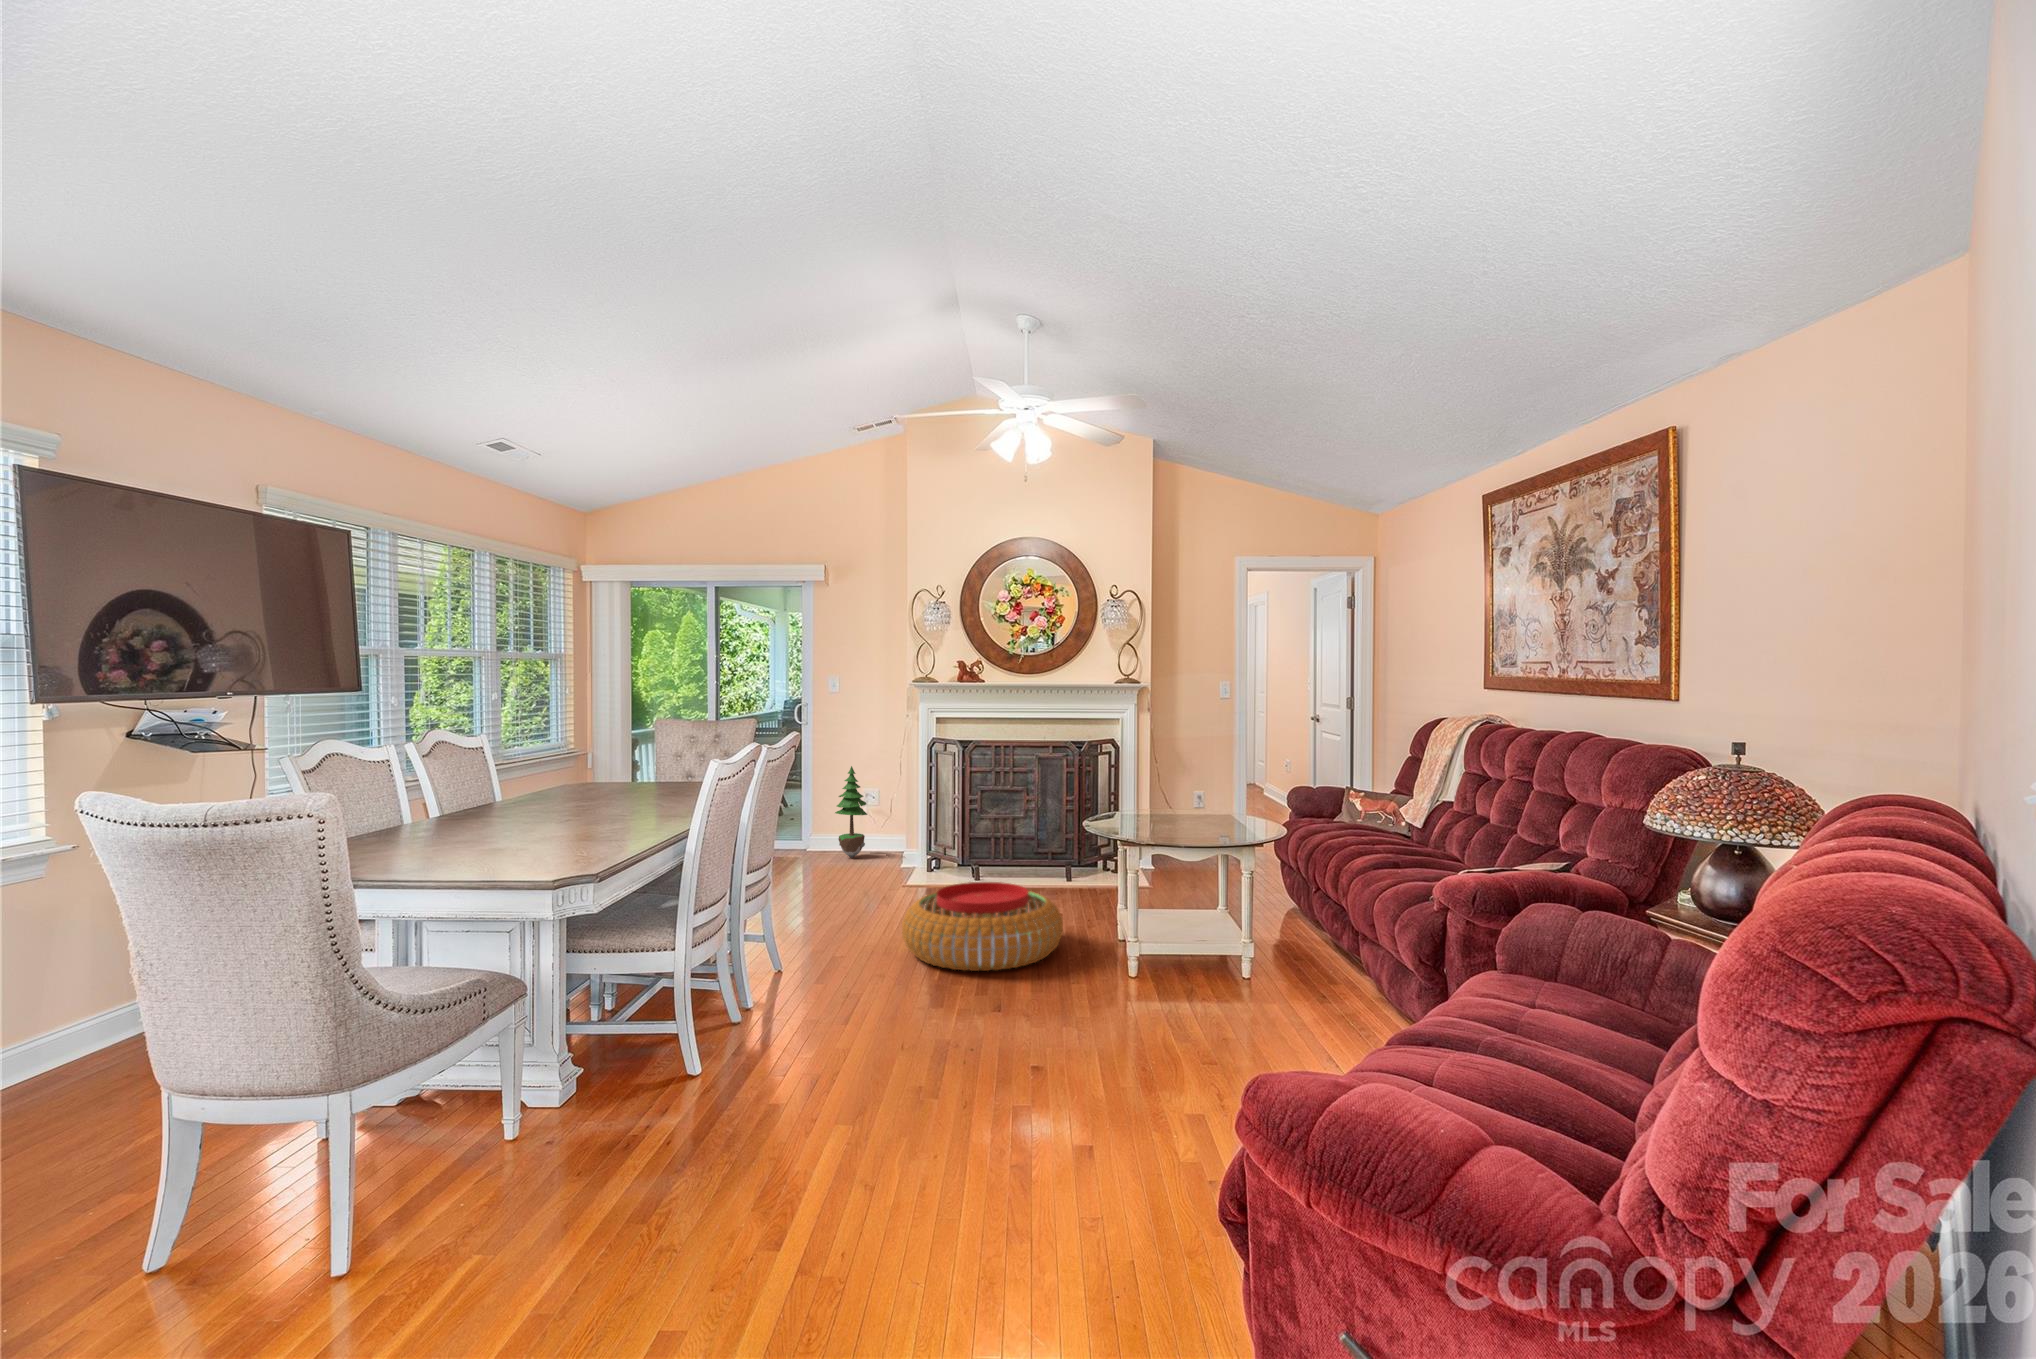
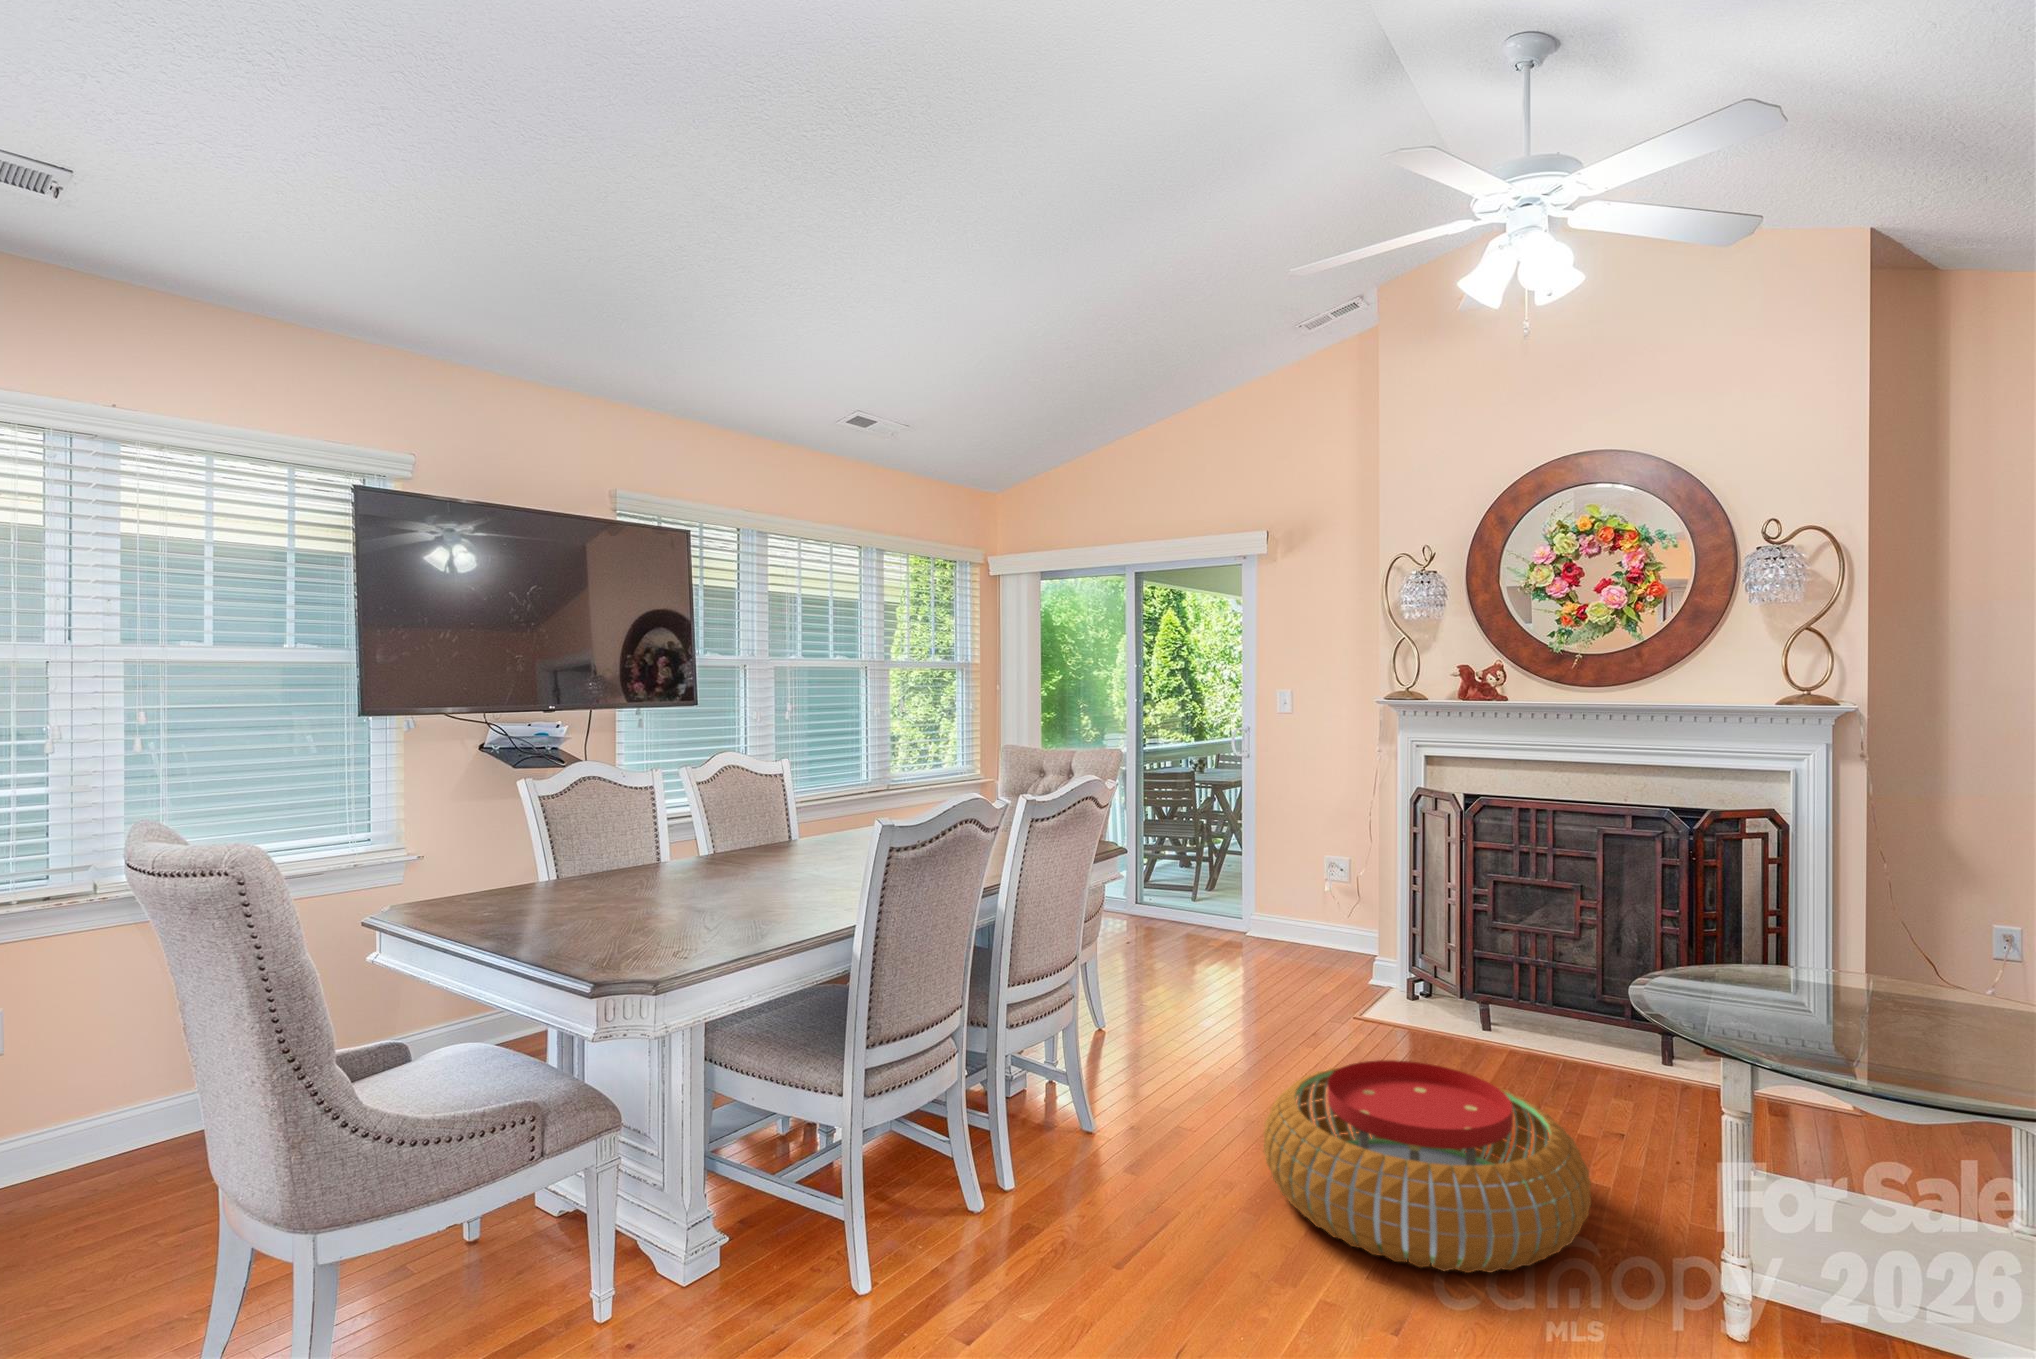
potted tree: present [835,766,867,858] -> none [1284,819,1333,953]

